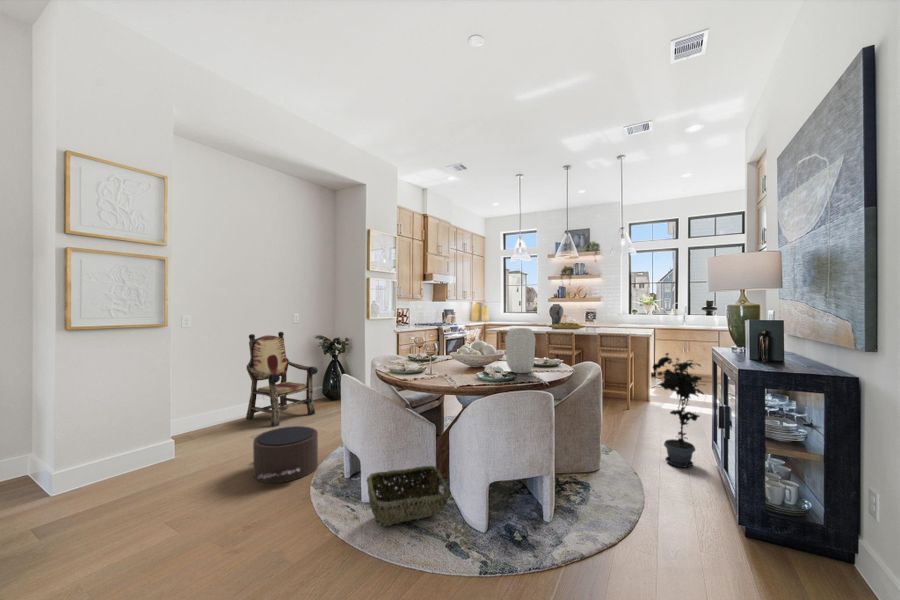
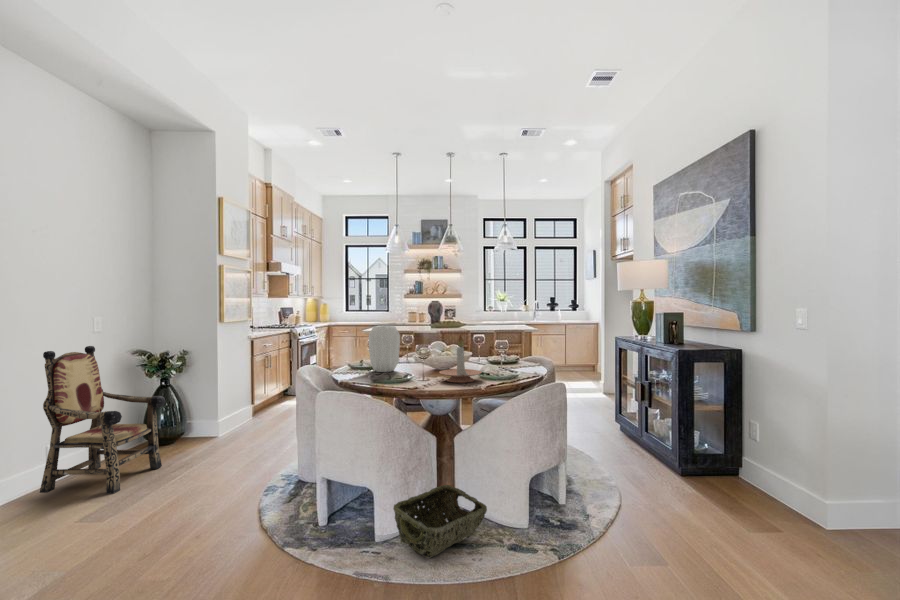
vase: present [505,328,536,373] -> present [369,326,400,372]
candle holder: none [436,335,474,378] -> present [439,335,482,383]
potted plant: present [653,353,704,467] -> none [592,346,640,451]
pouf: present [253,426,318,483] -> none [158,474,263,559]

